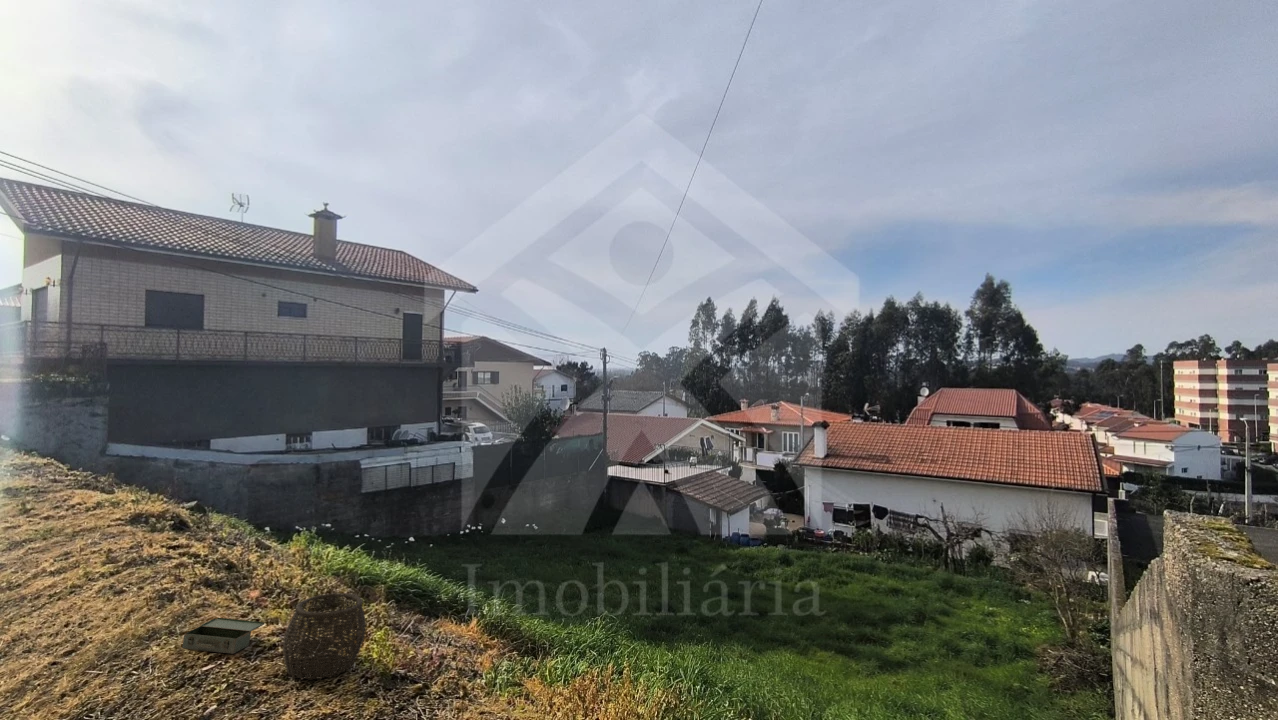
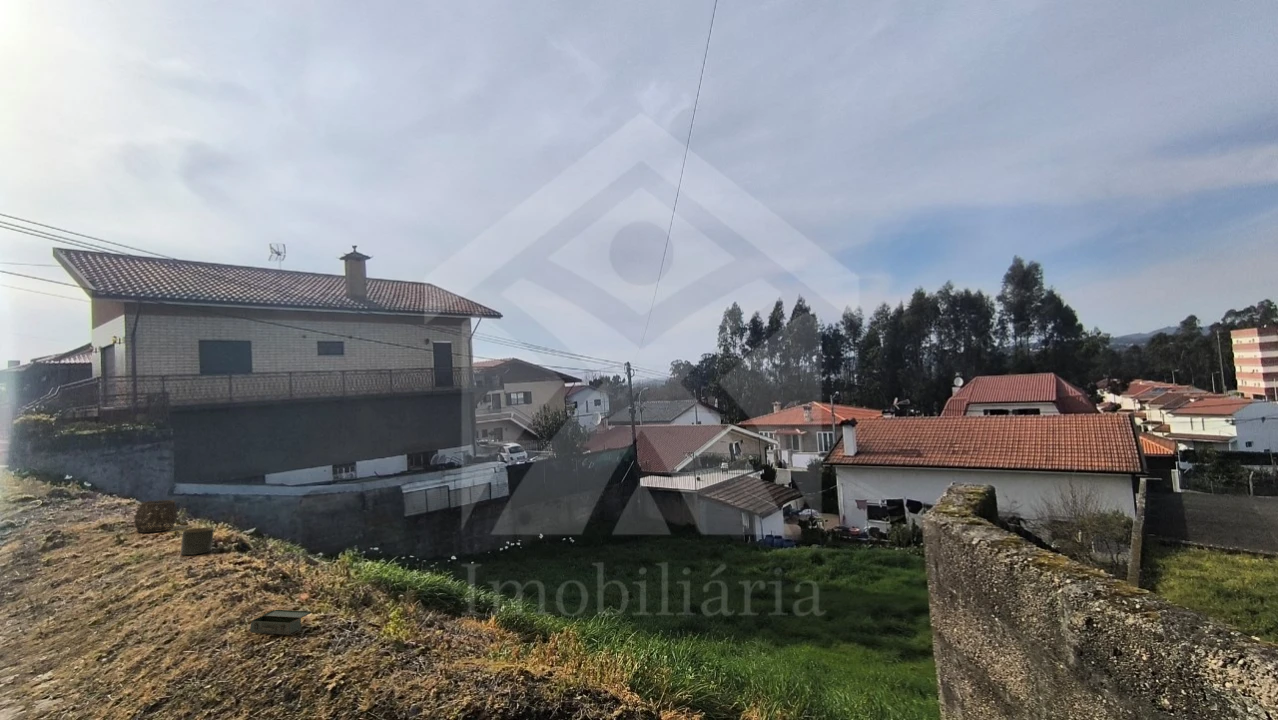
planter: none [100,501,145,534] -> present [181,527,214,555]
woven basket: present [283,593,366,680] -> present [134,500,178,533]

